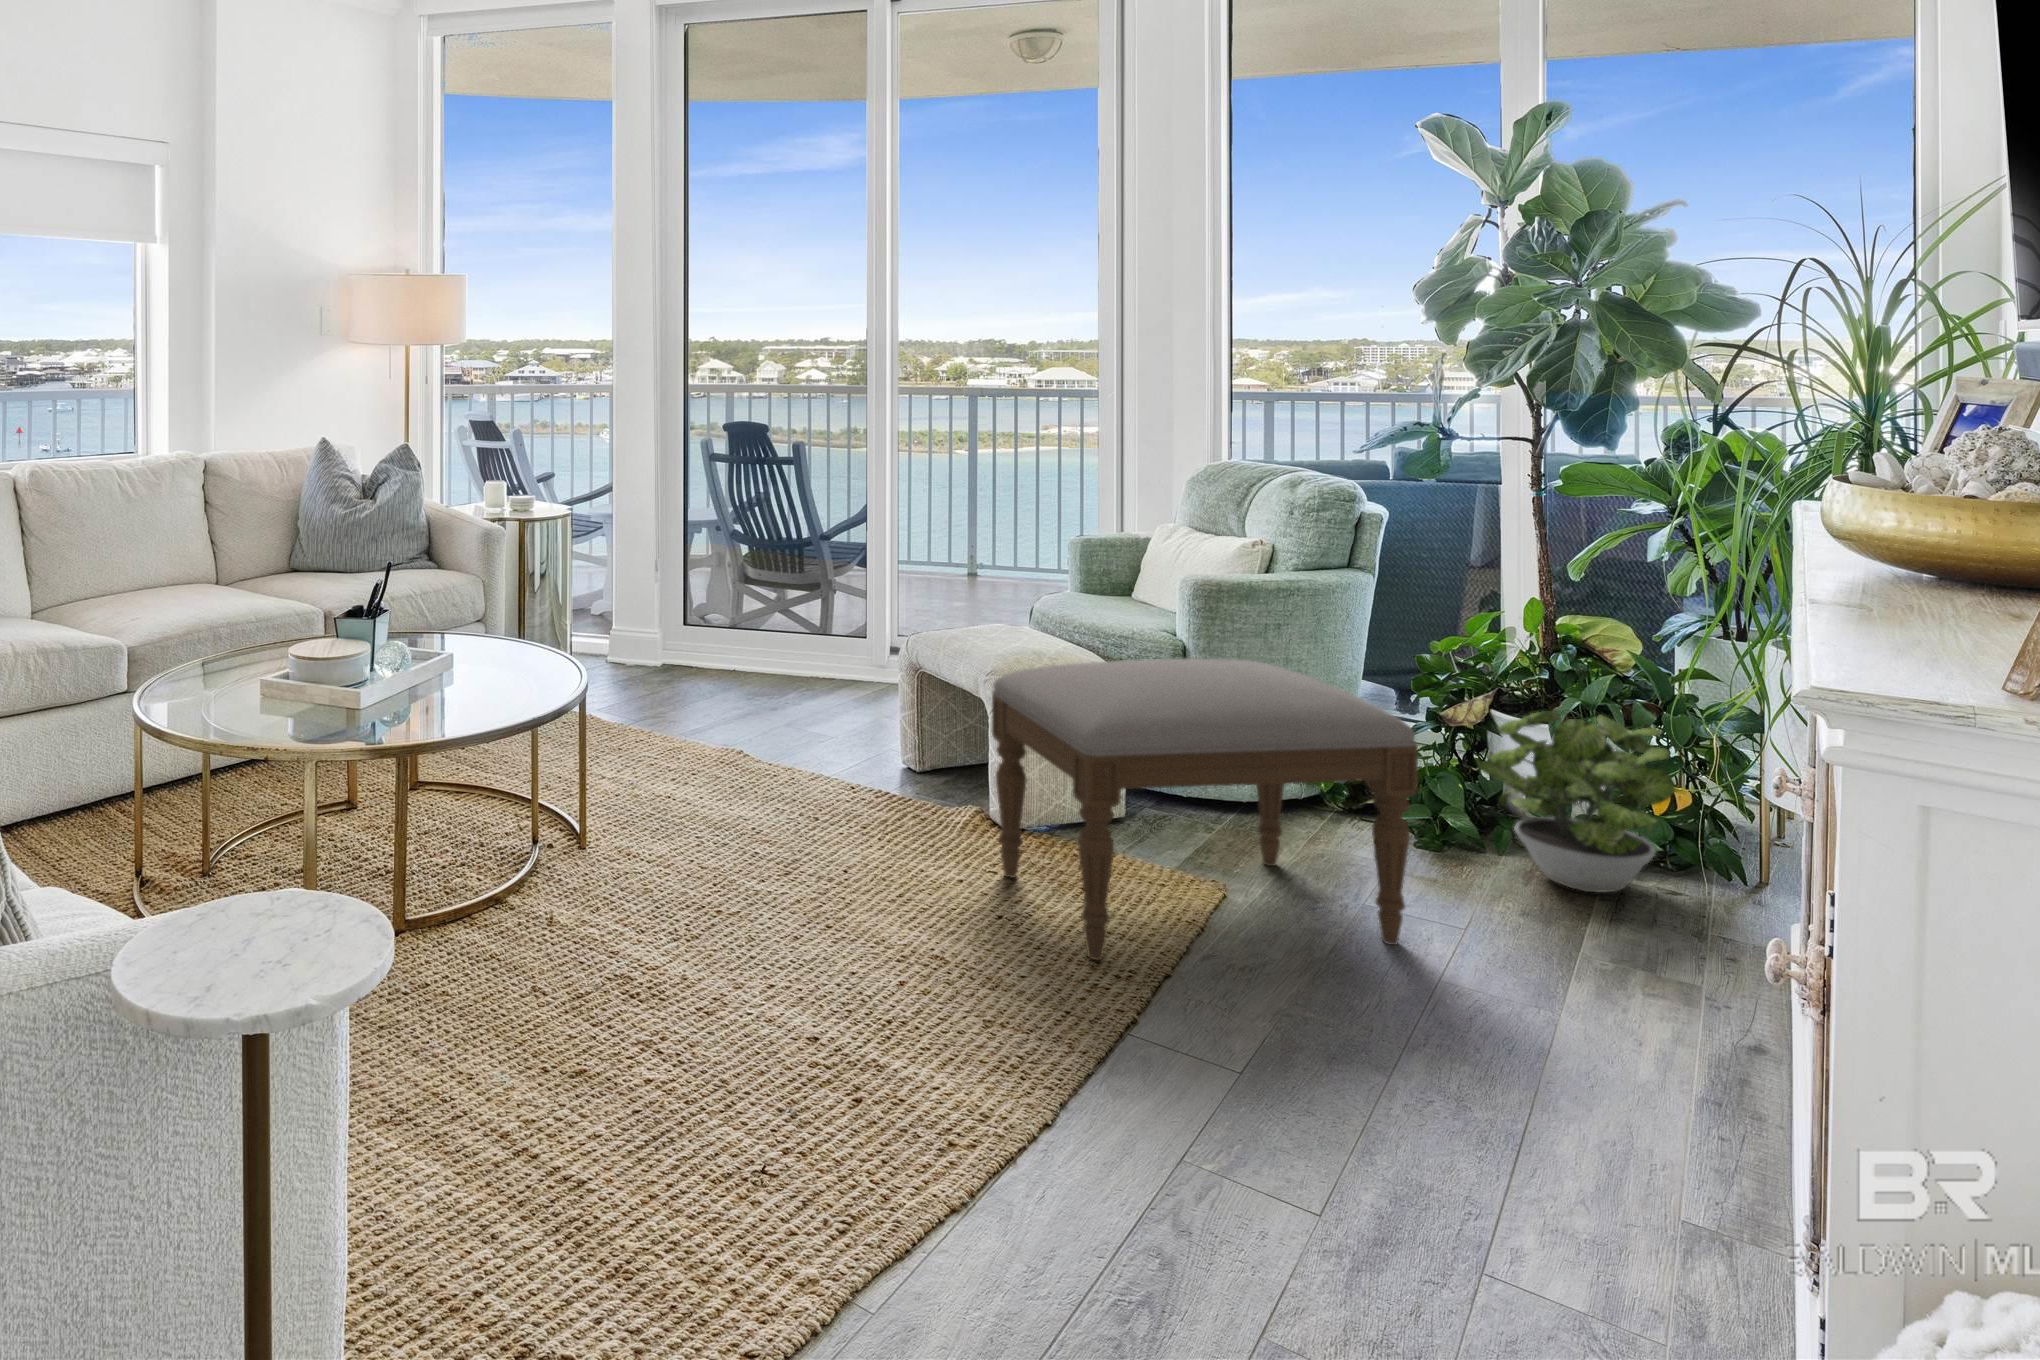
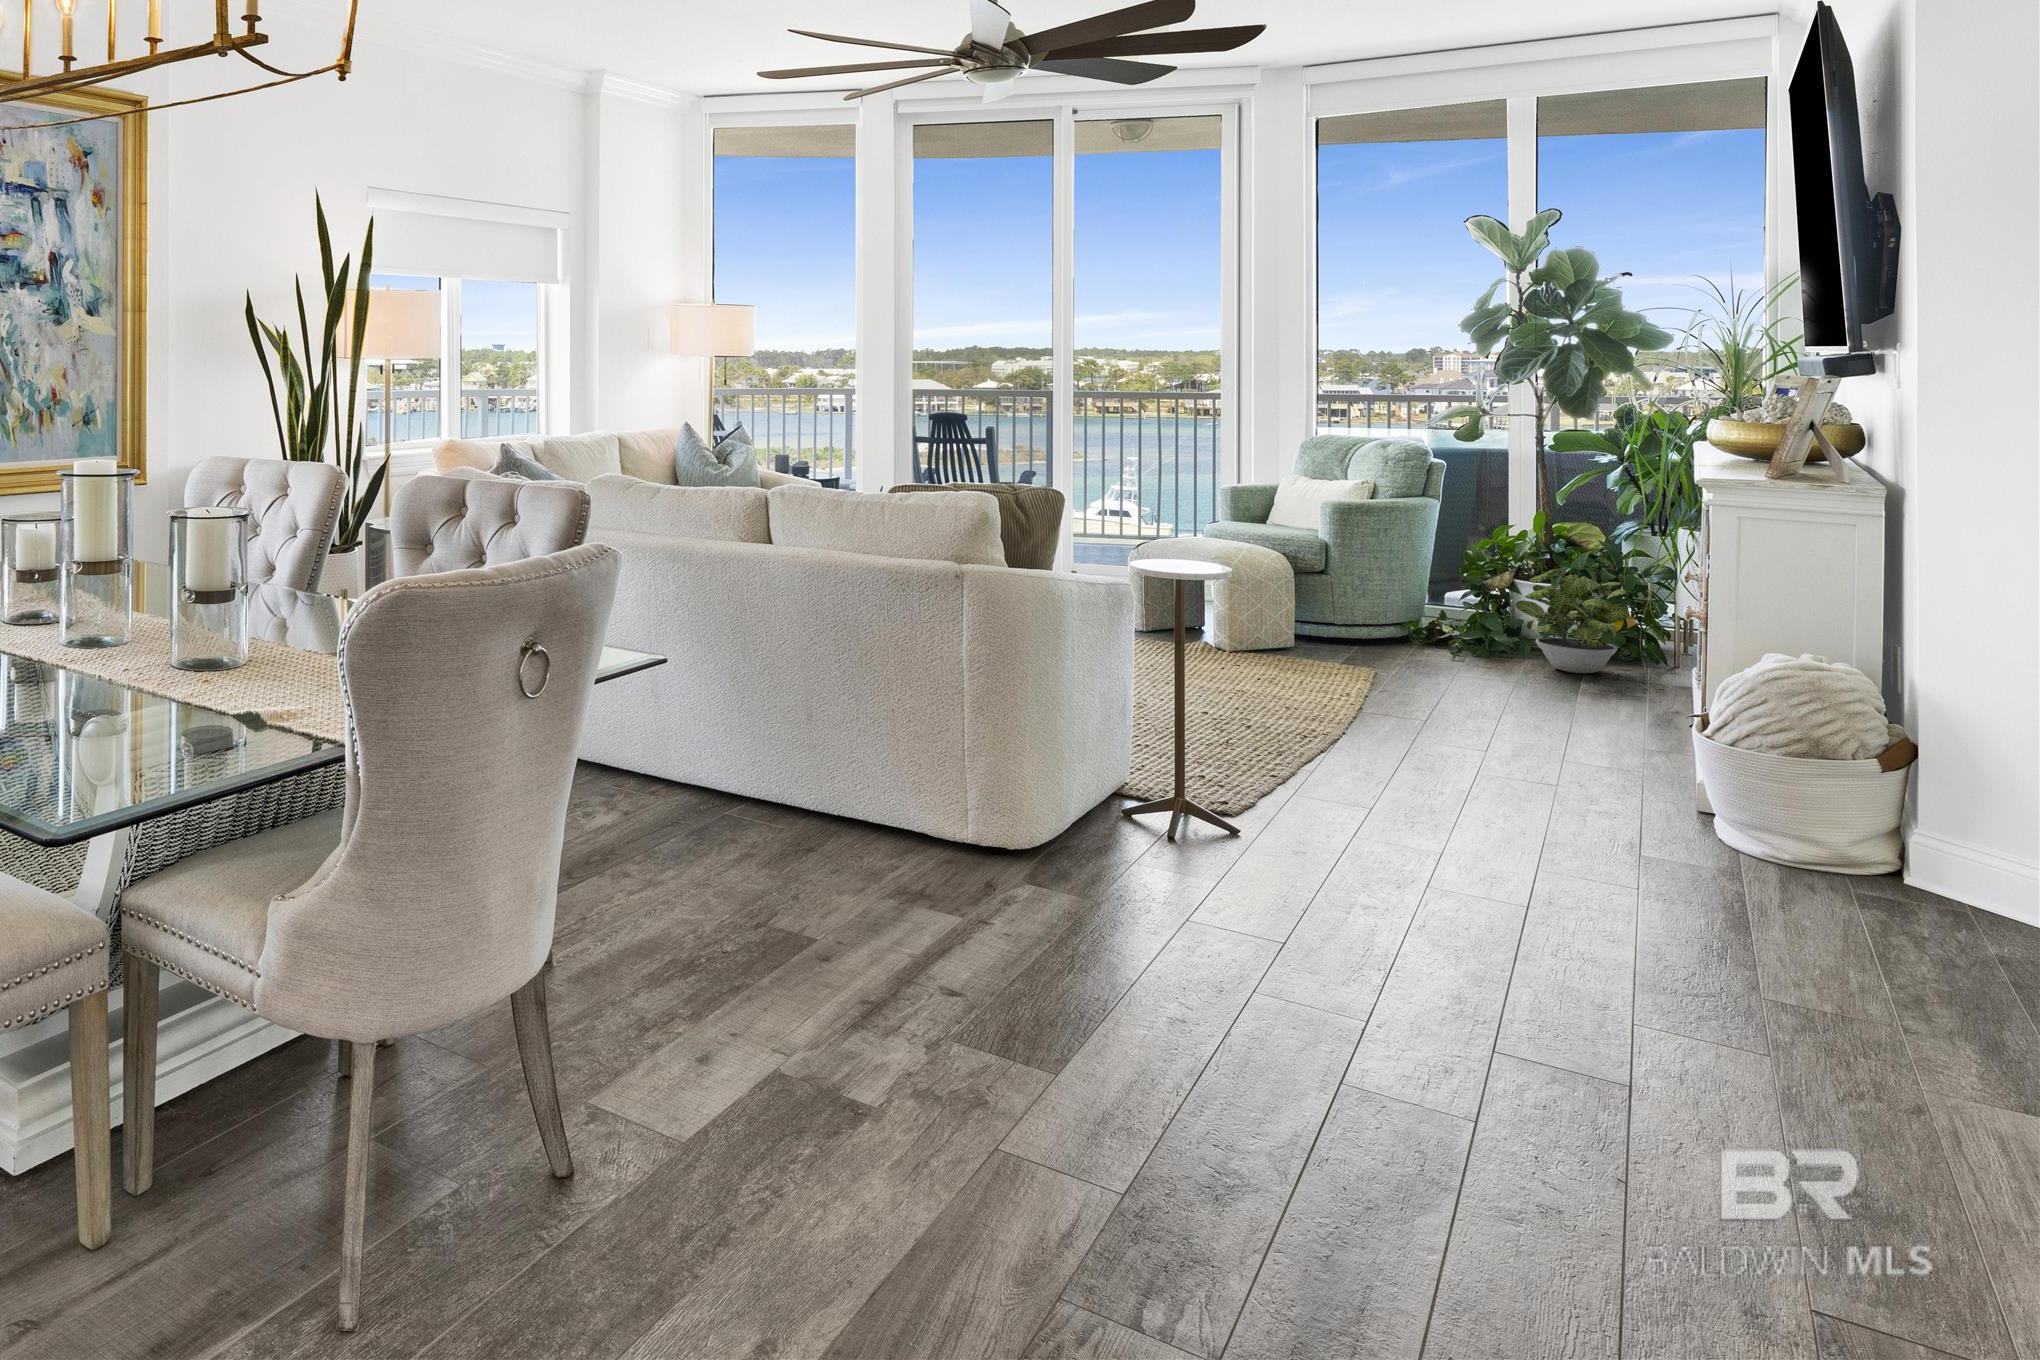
ottoman: present [992,659,1418,960] -> none [1238,542,1497,695]

